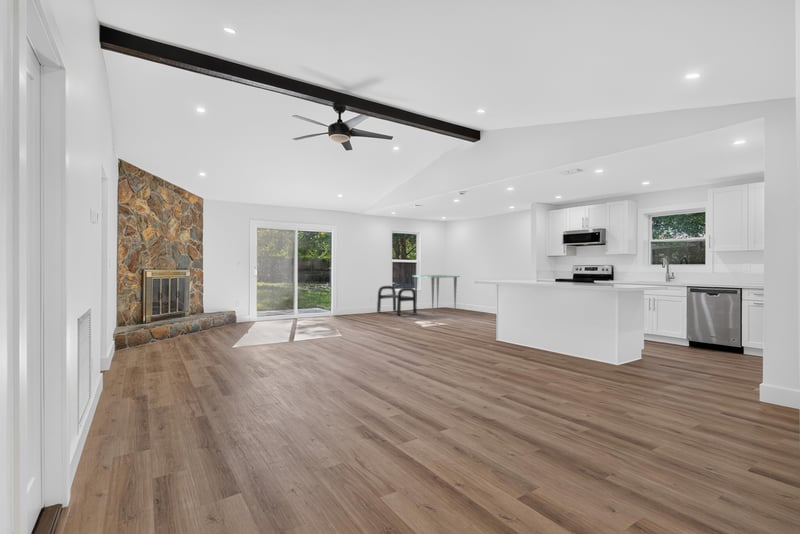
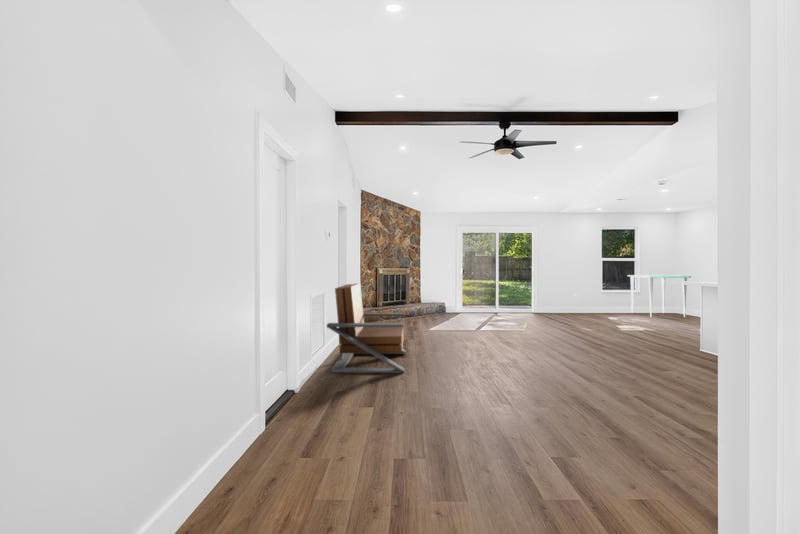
bench: present [377,286,417,316] -> none [583,286,628,318]
lounge chair: none [94,296,242,462] -> present [327,283,406,373]

